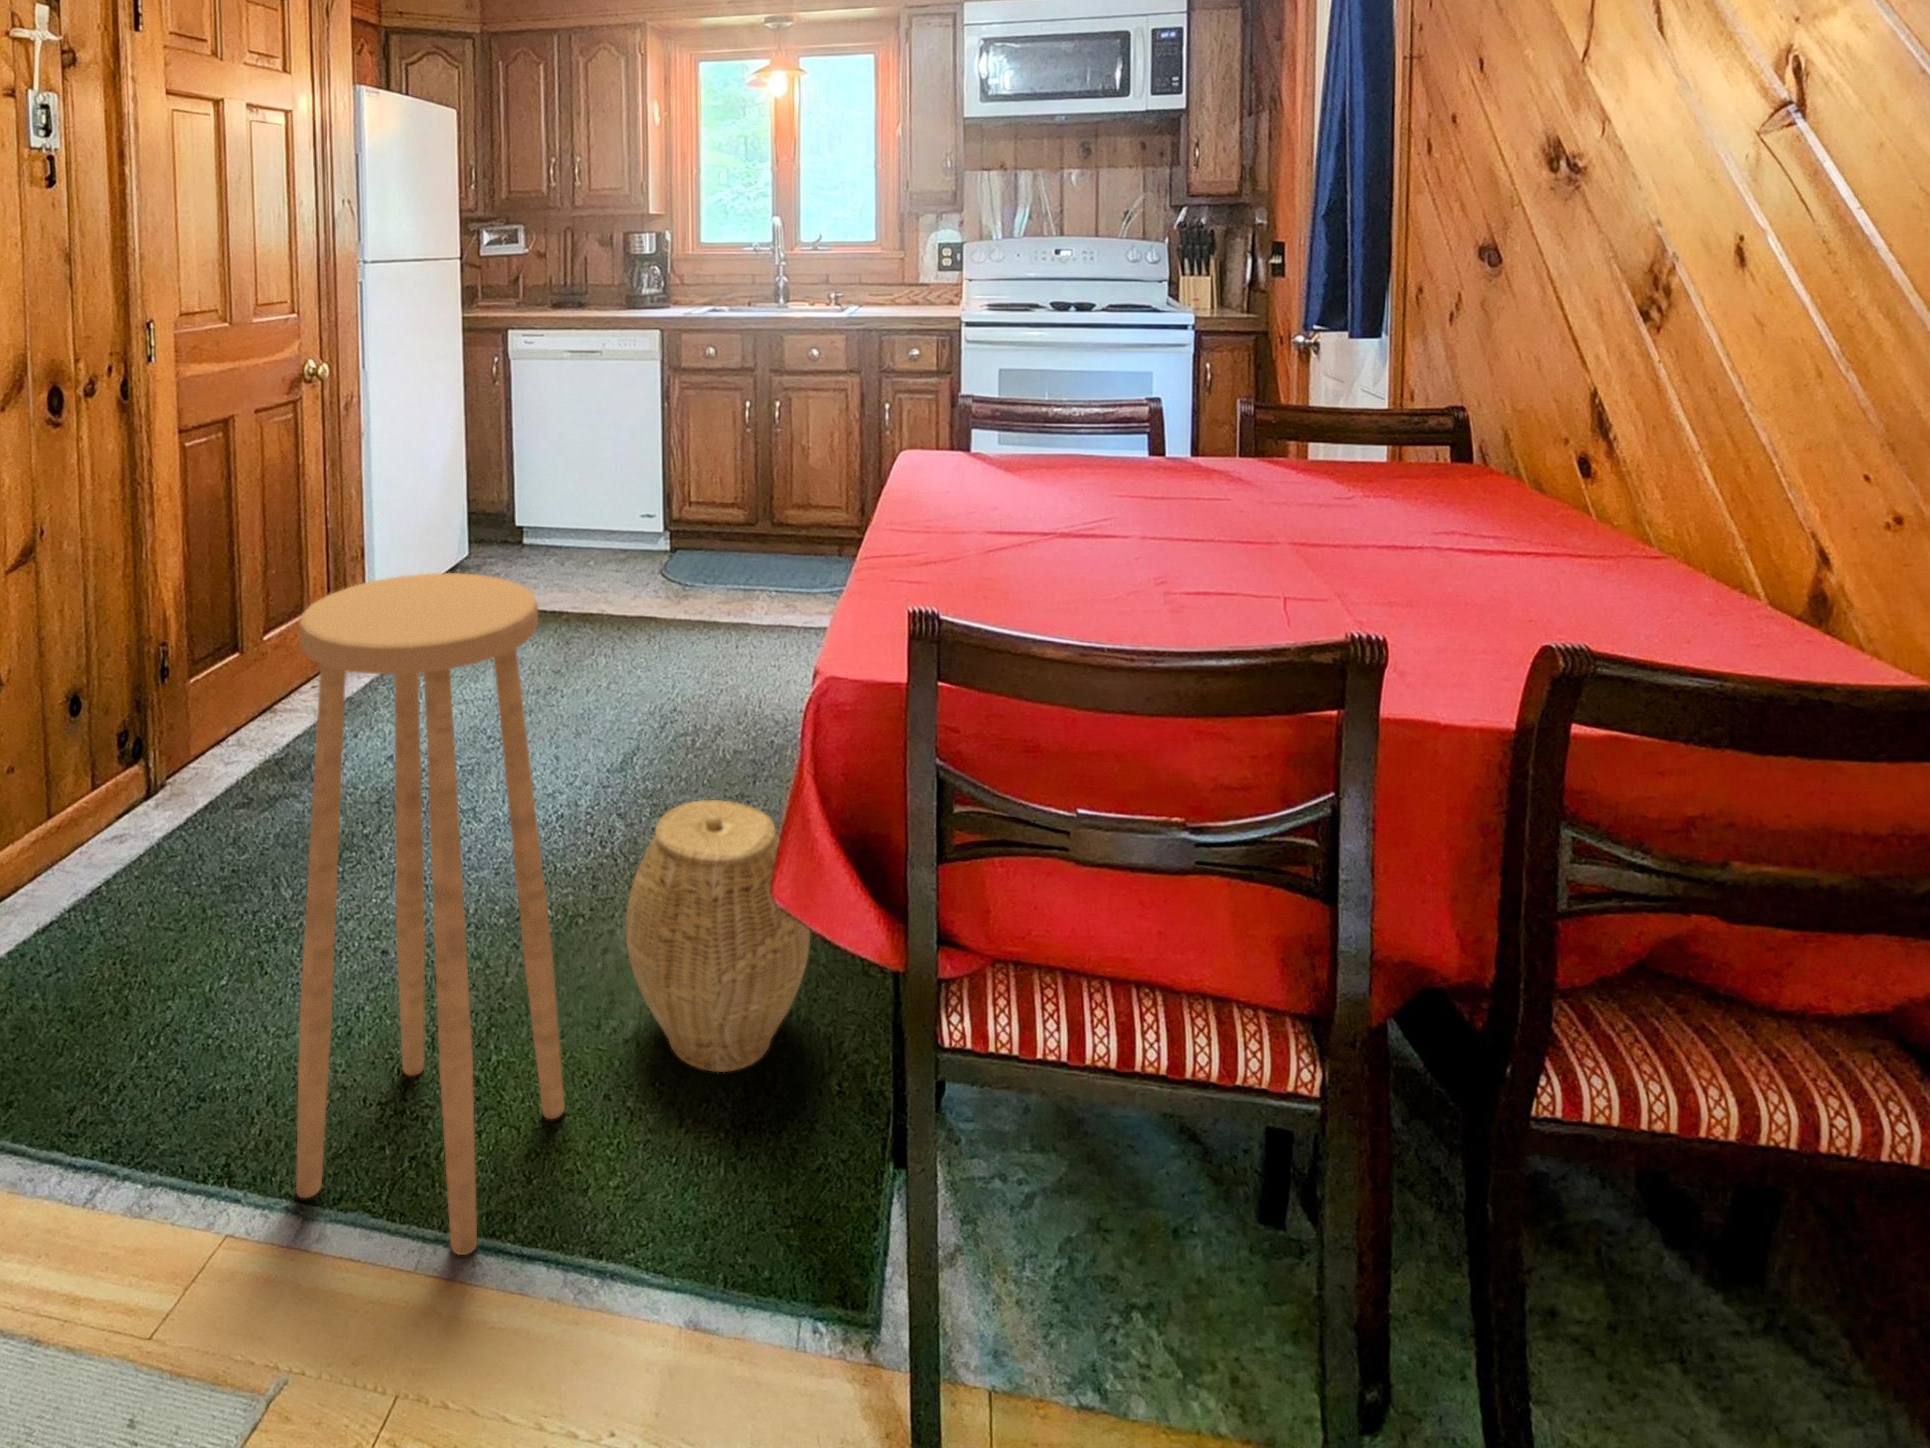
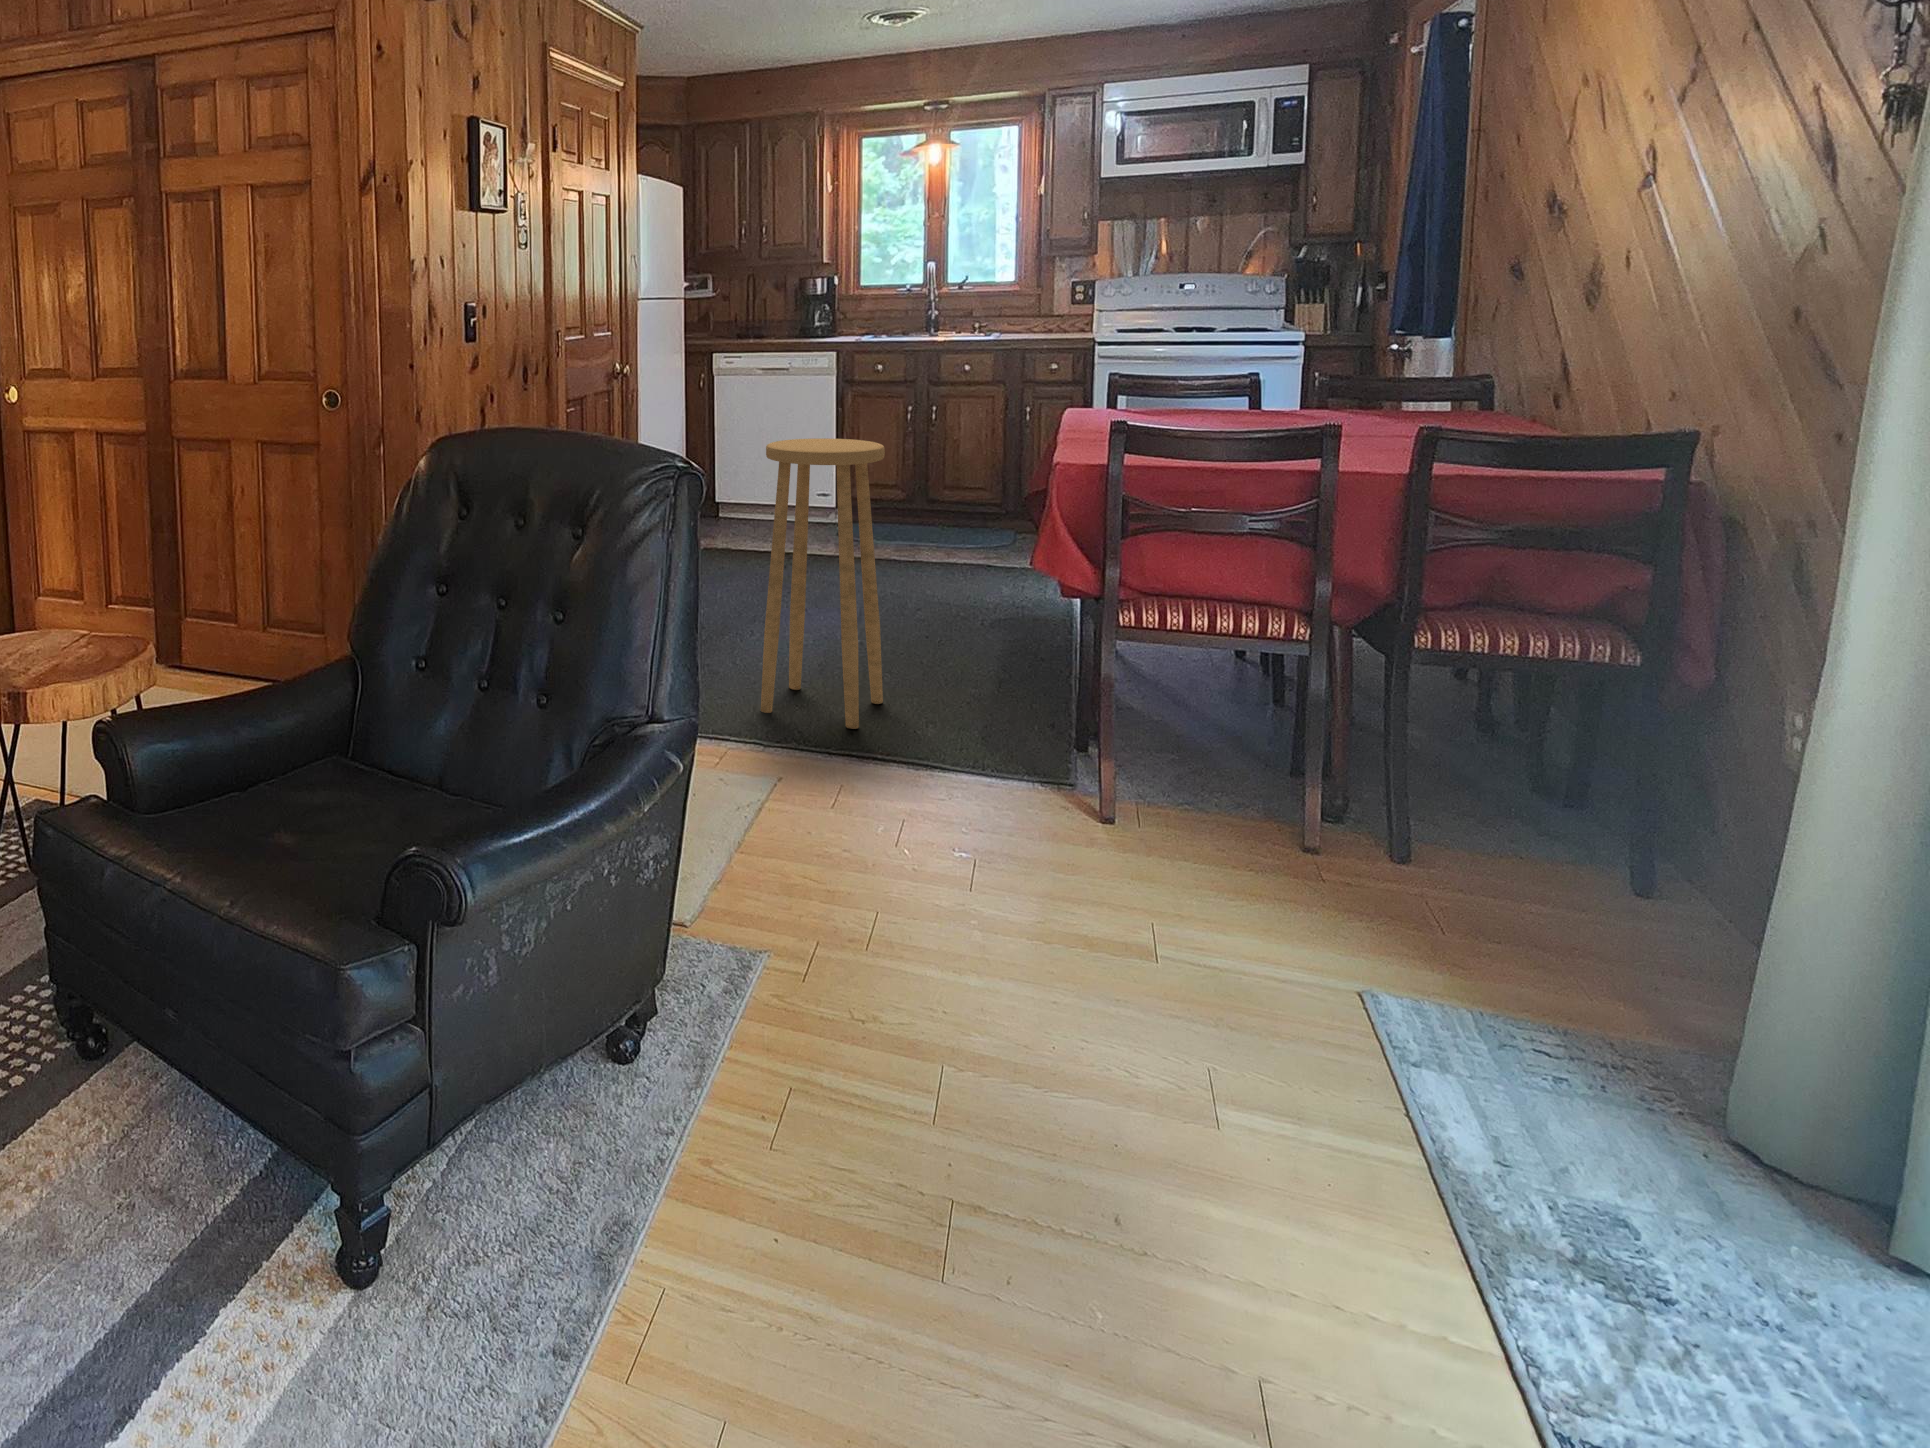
woven basket: present [626,800,810,1072] -> none [907,573,1014,699]

